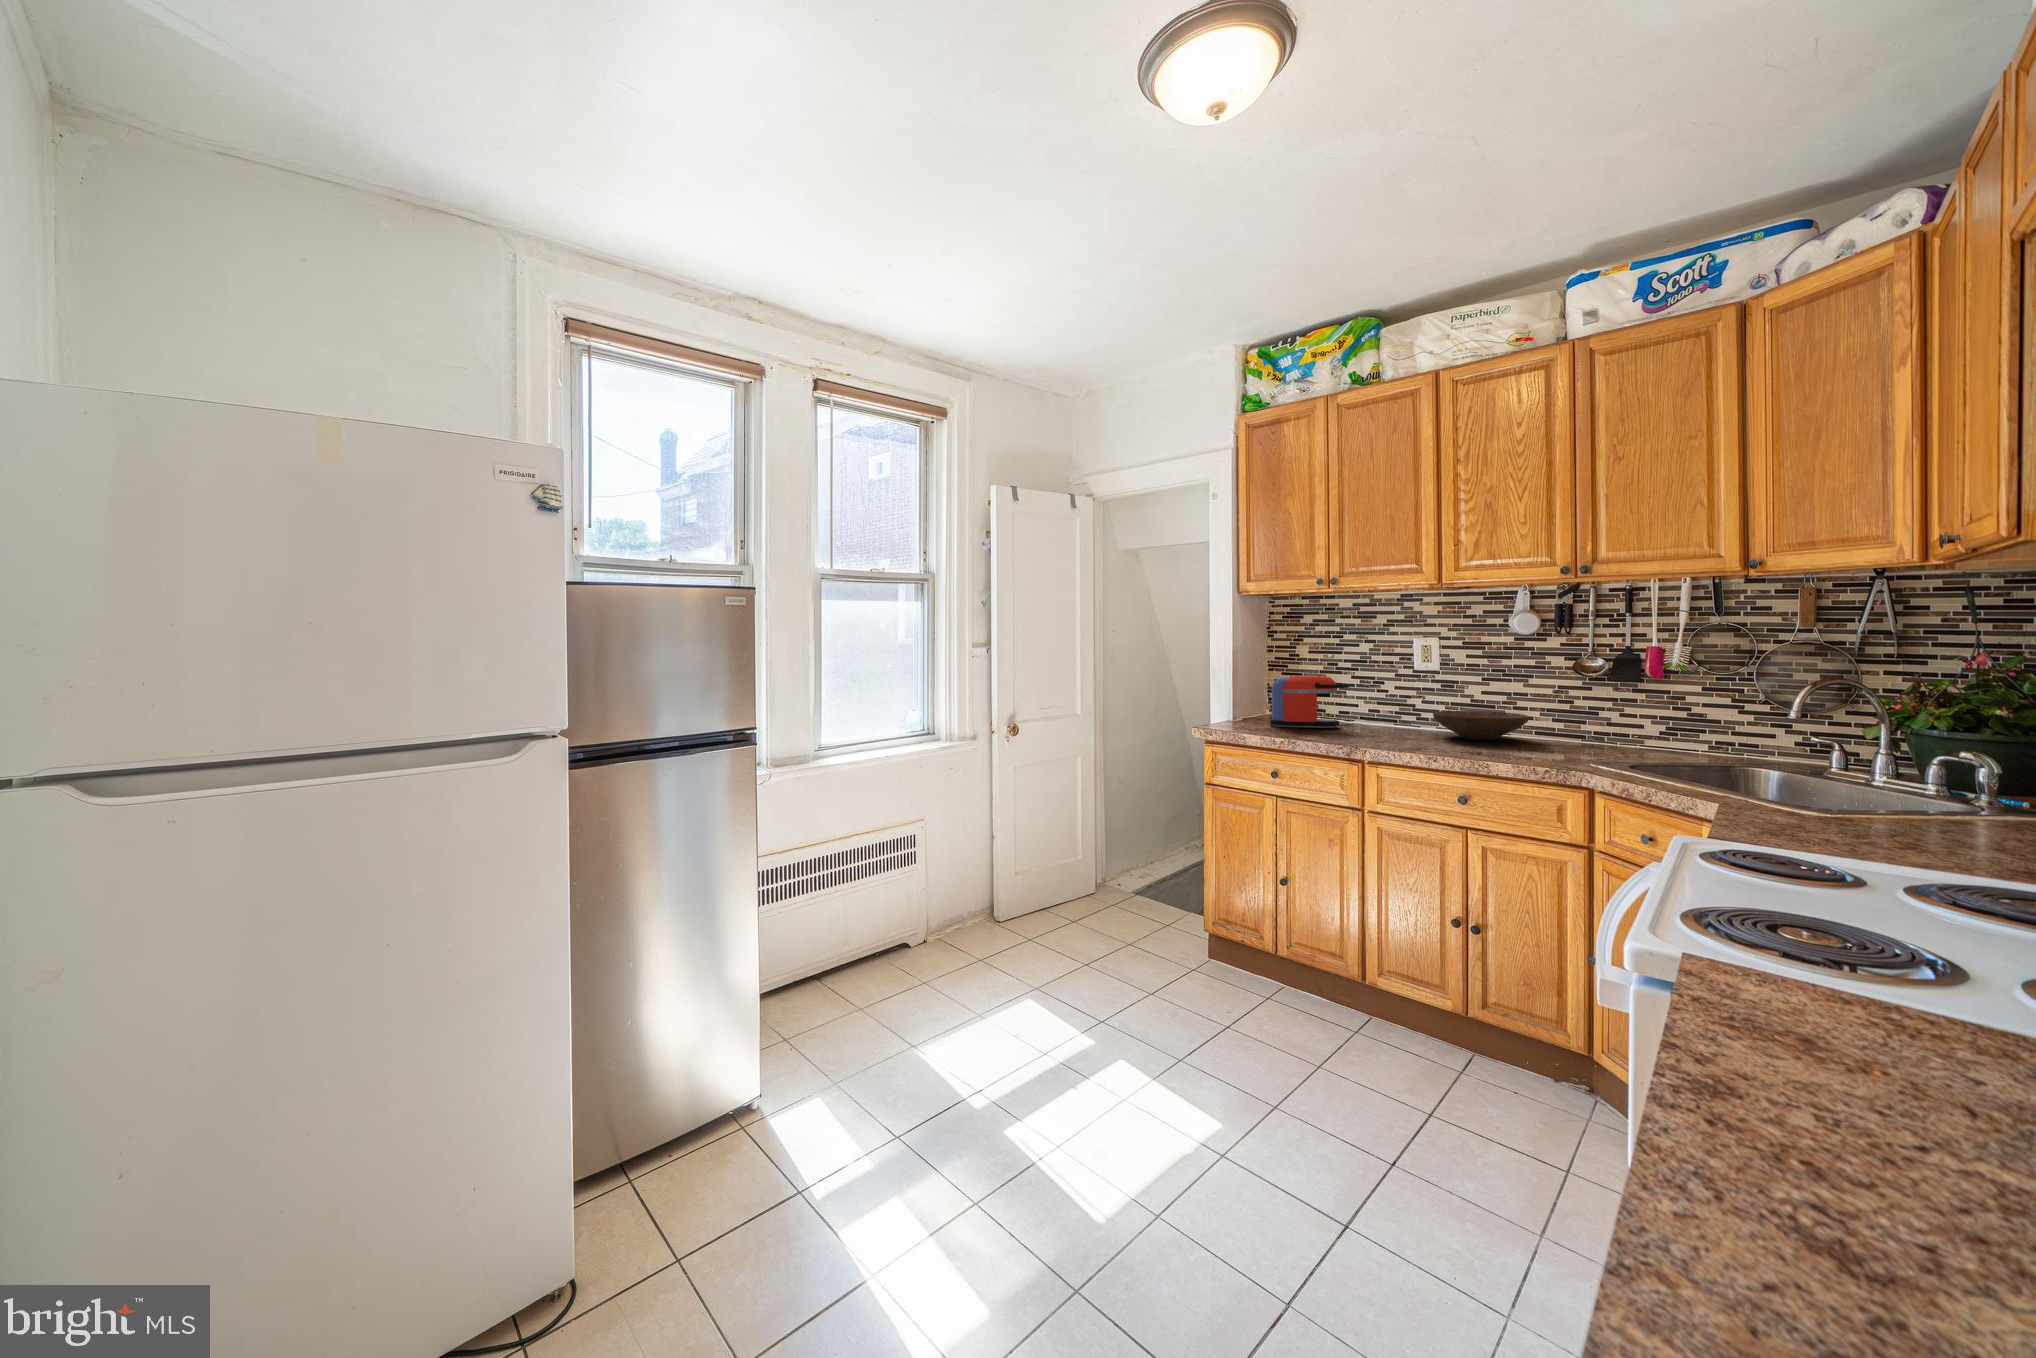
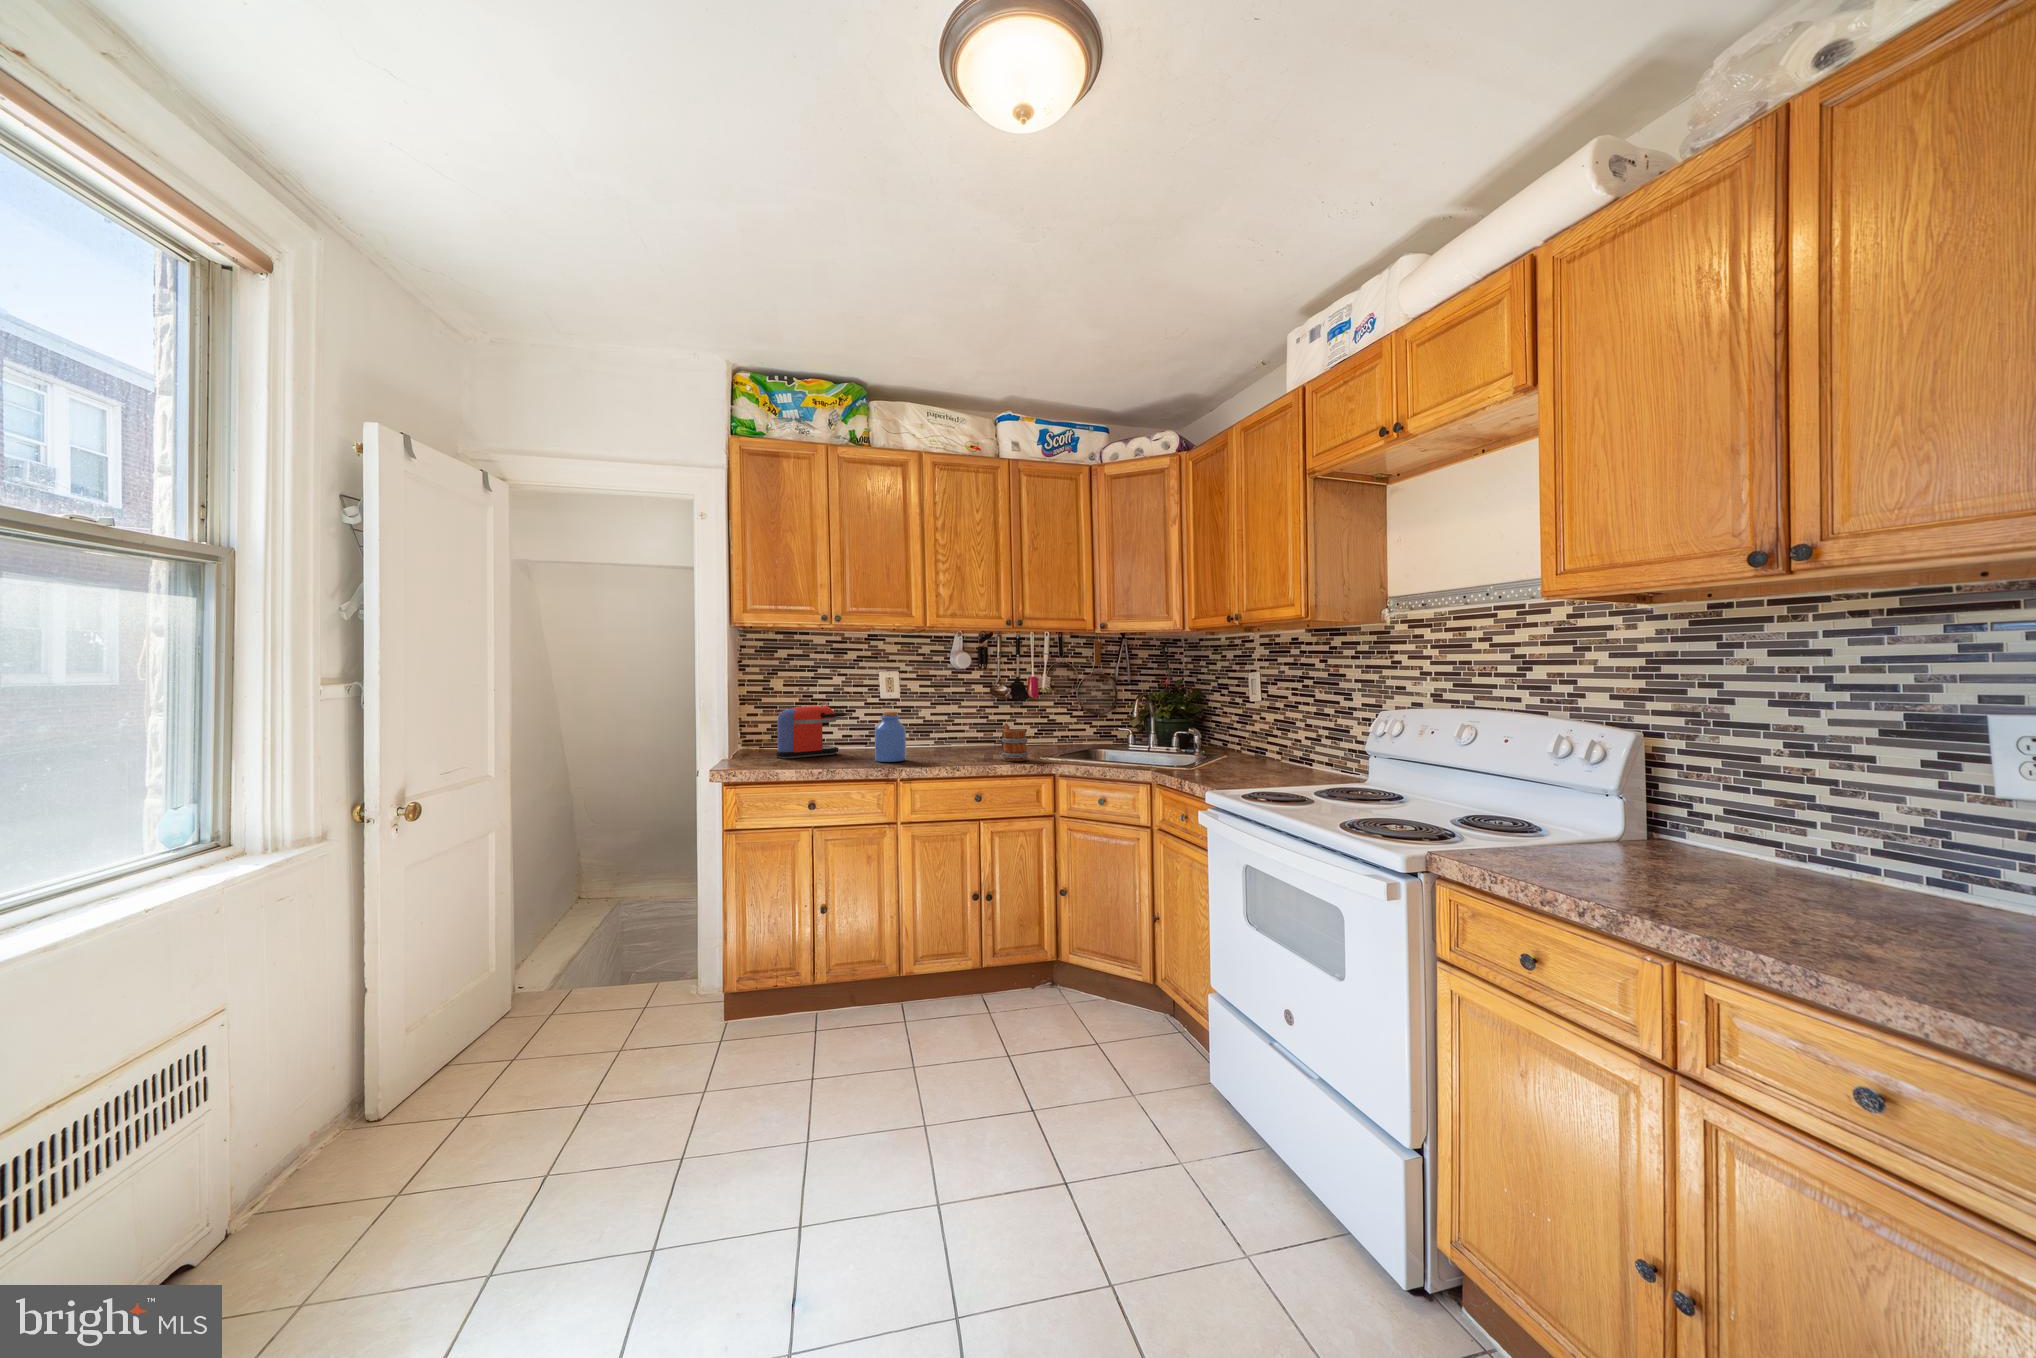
jar: none [1356,685,1395,742] -> present [875,712,906,762]
mug: none [1526,710,1569,763] -> present [1001,724,1028,761]
wooden bowl: present [1433,711,1529,740] -> none [910,728,975,751]

